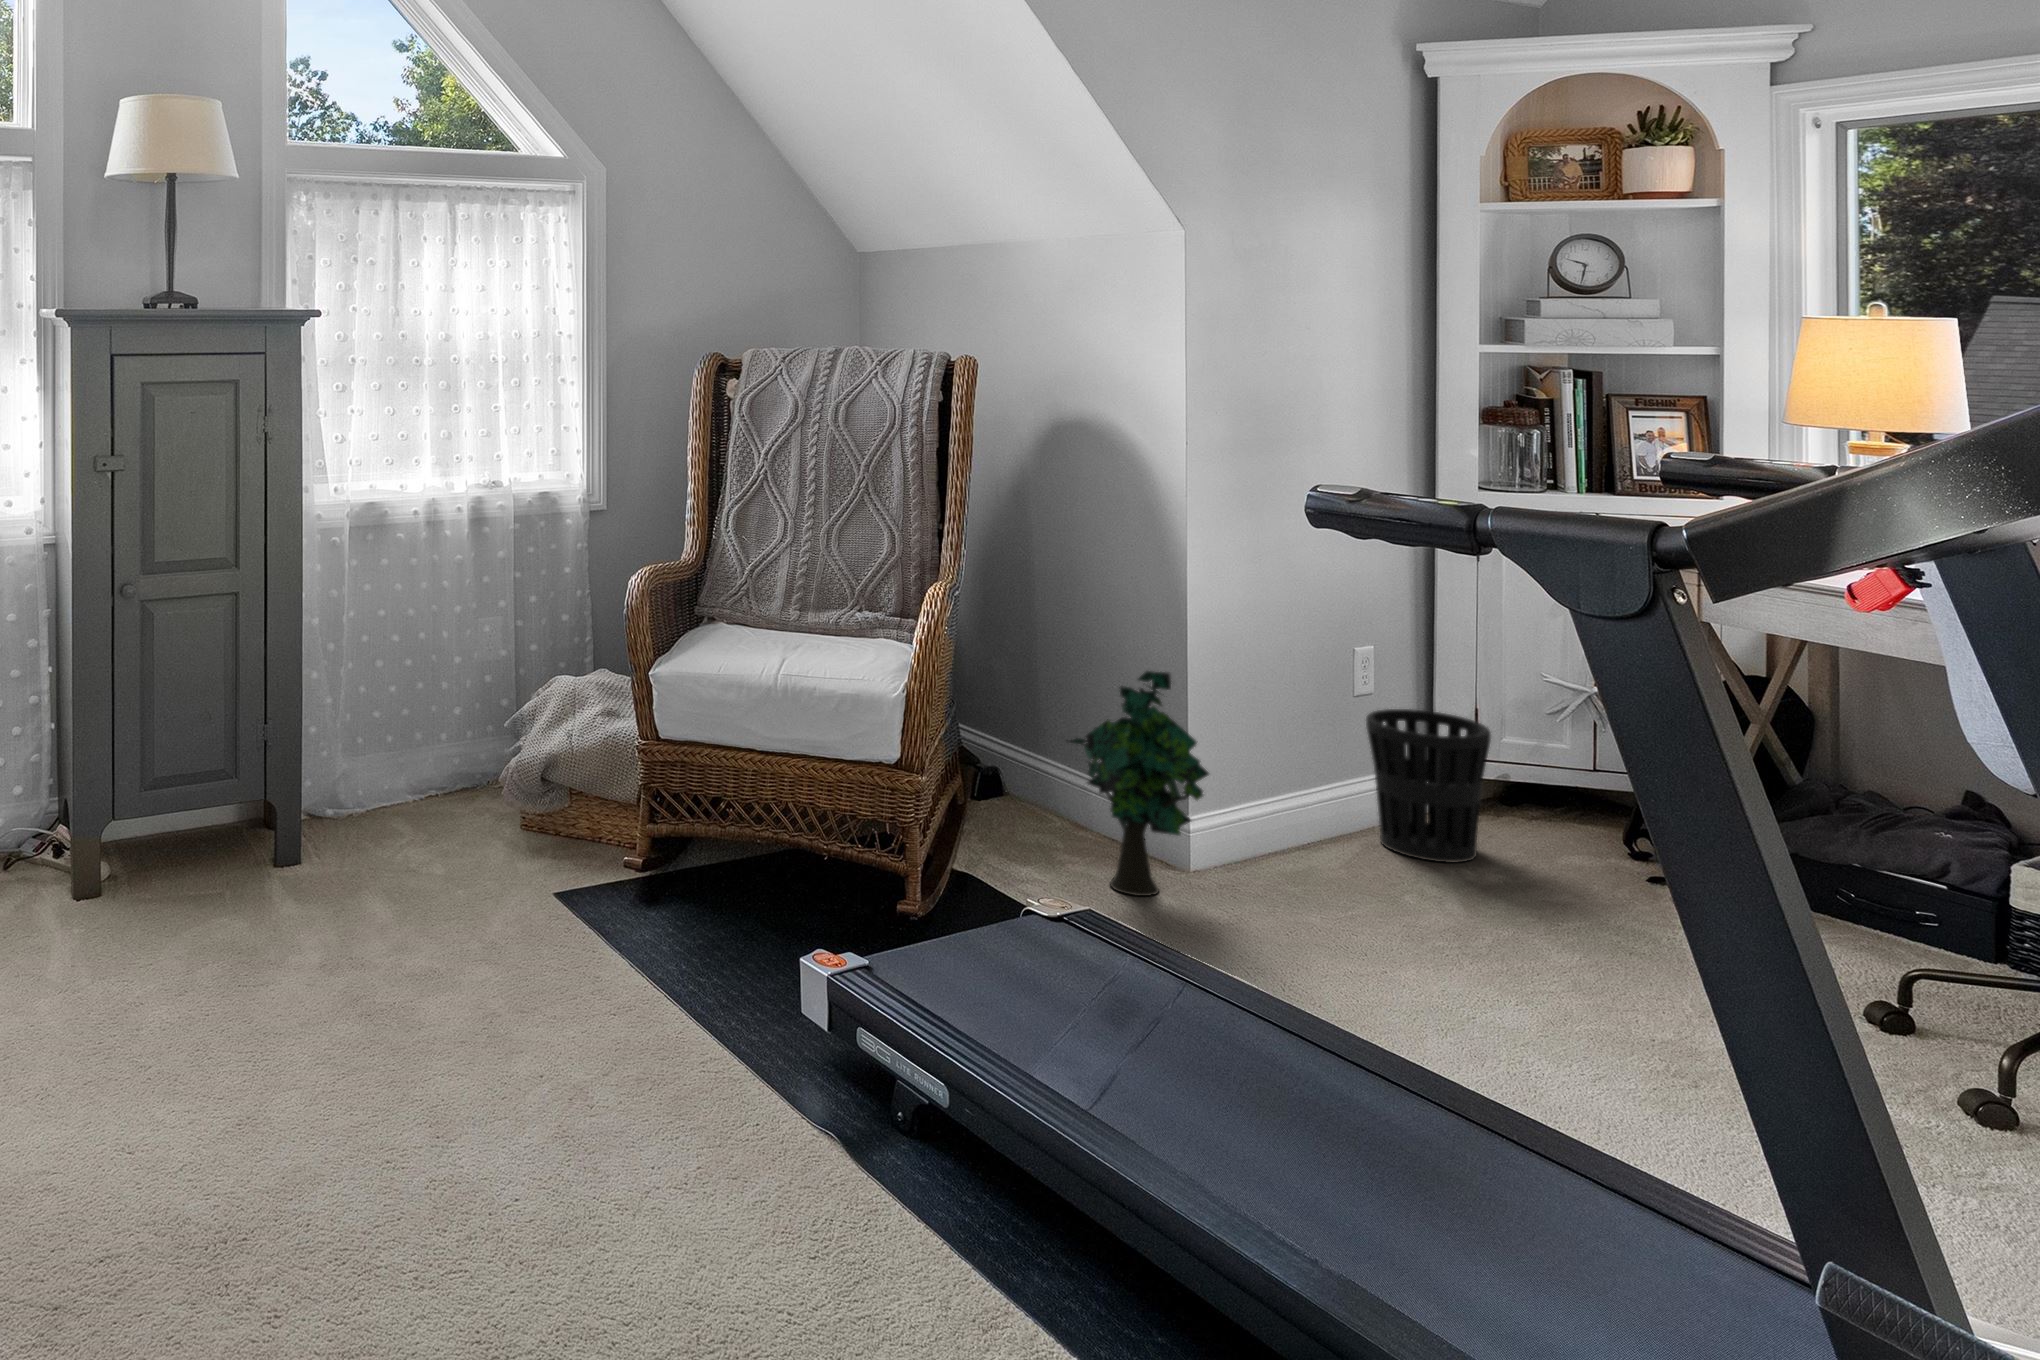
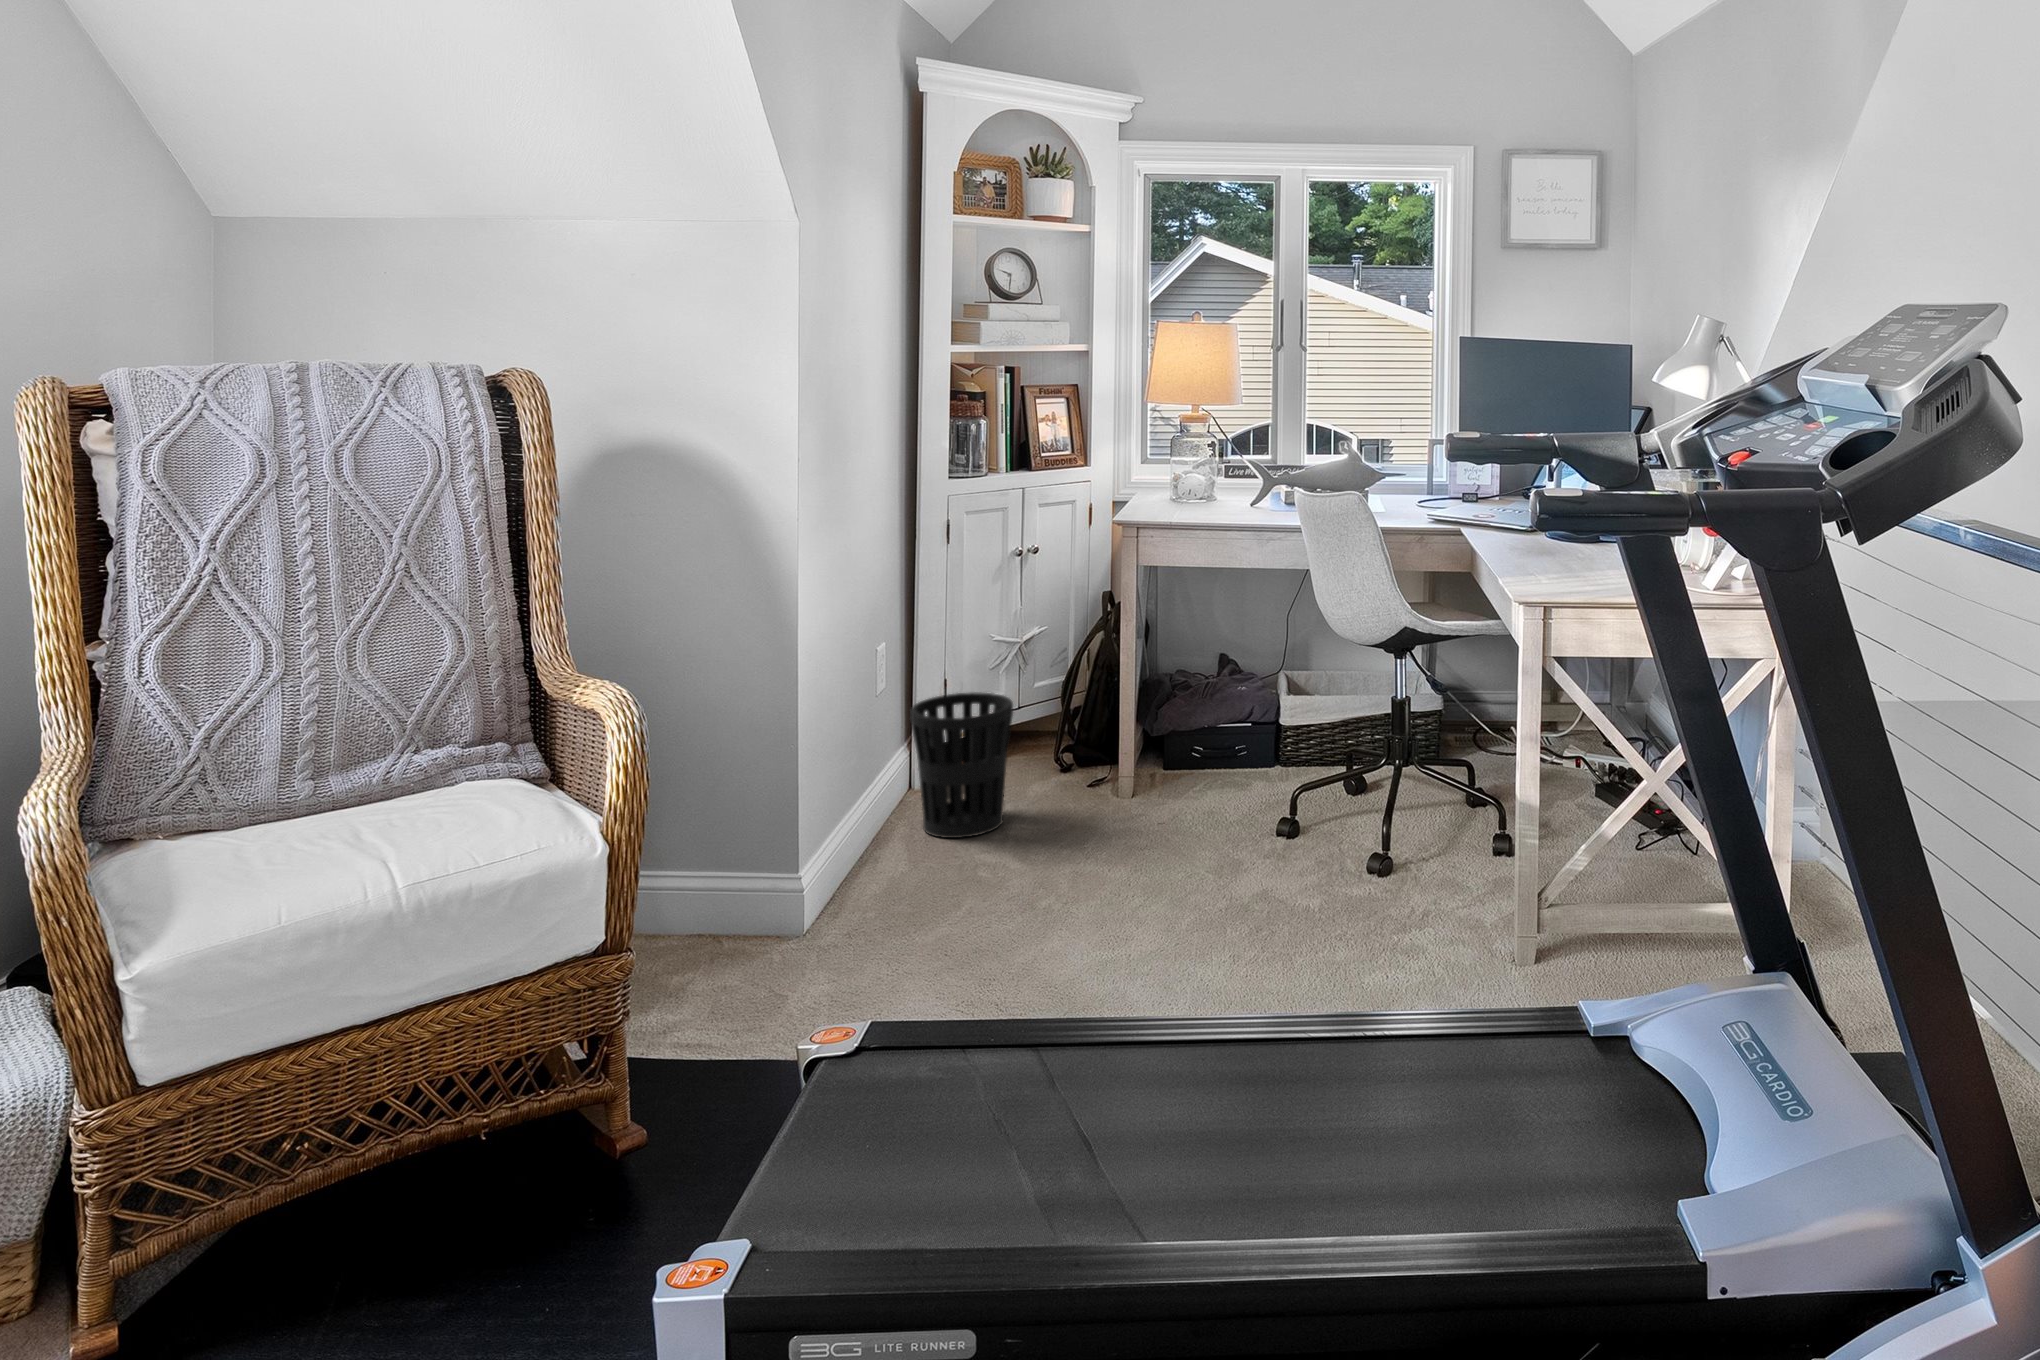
decorative plant: present [1069,671,1209,896] -> none [728,717,892,989]

